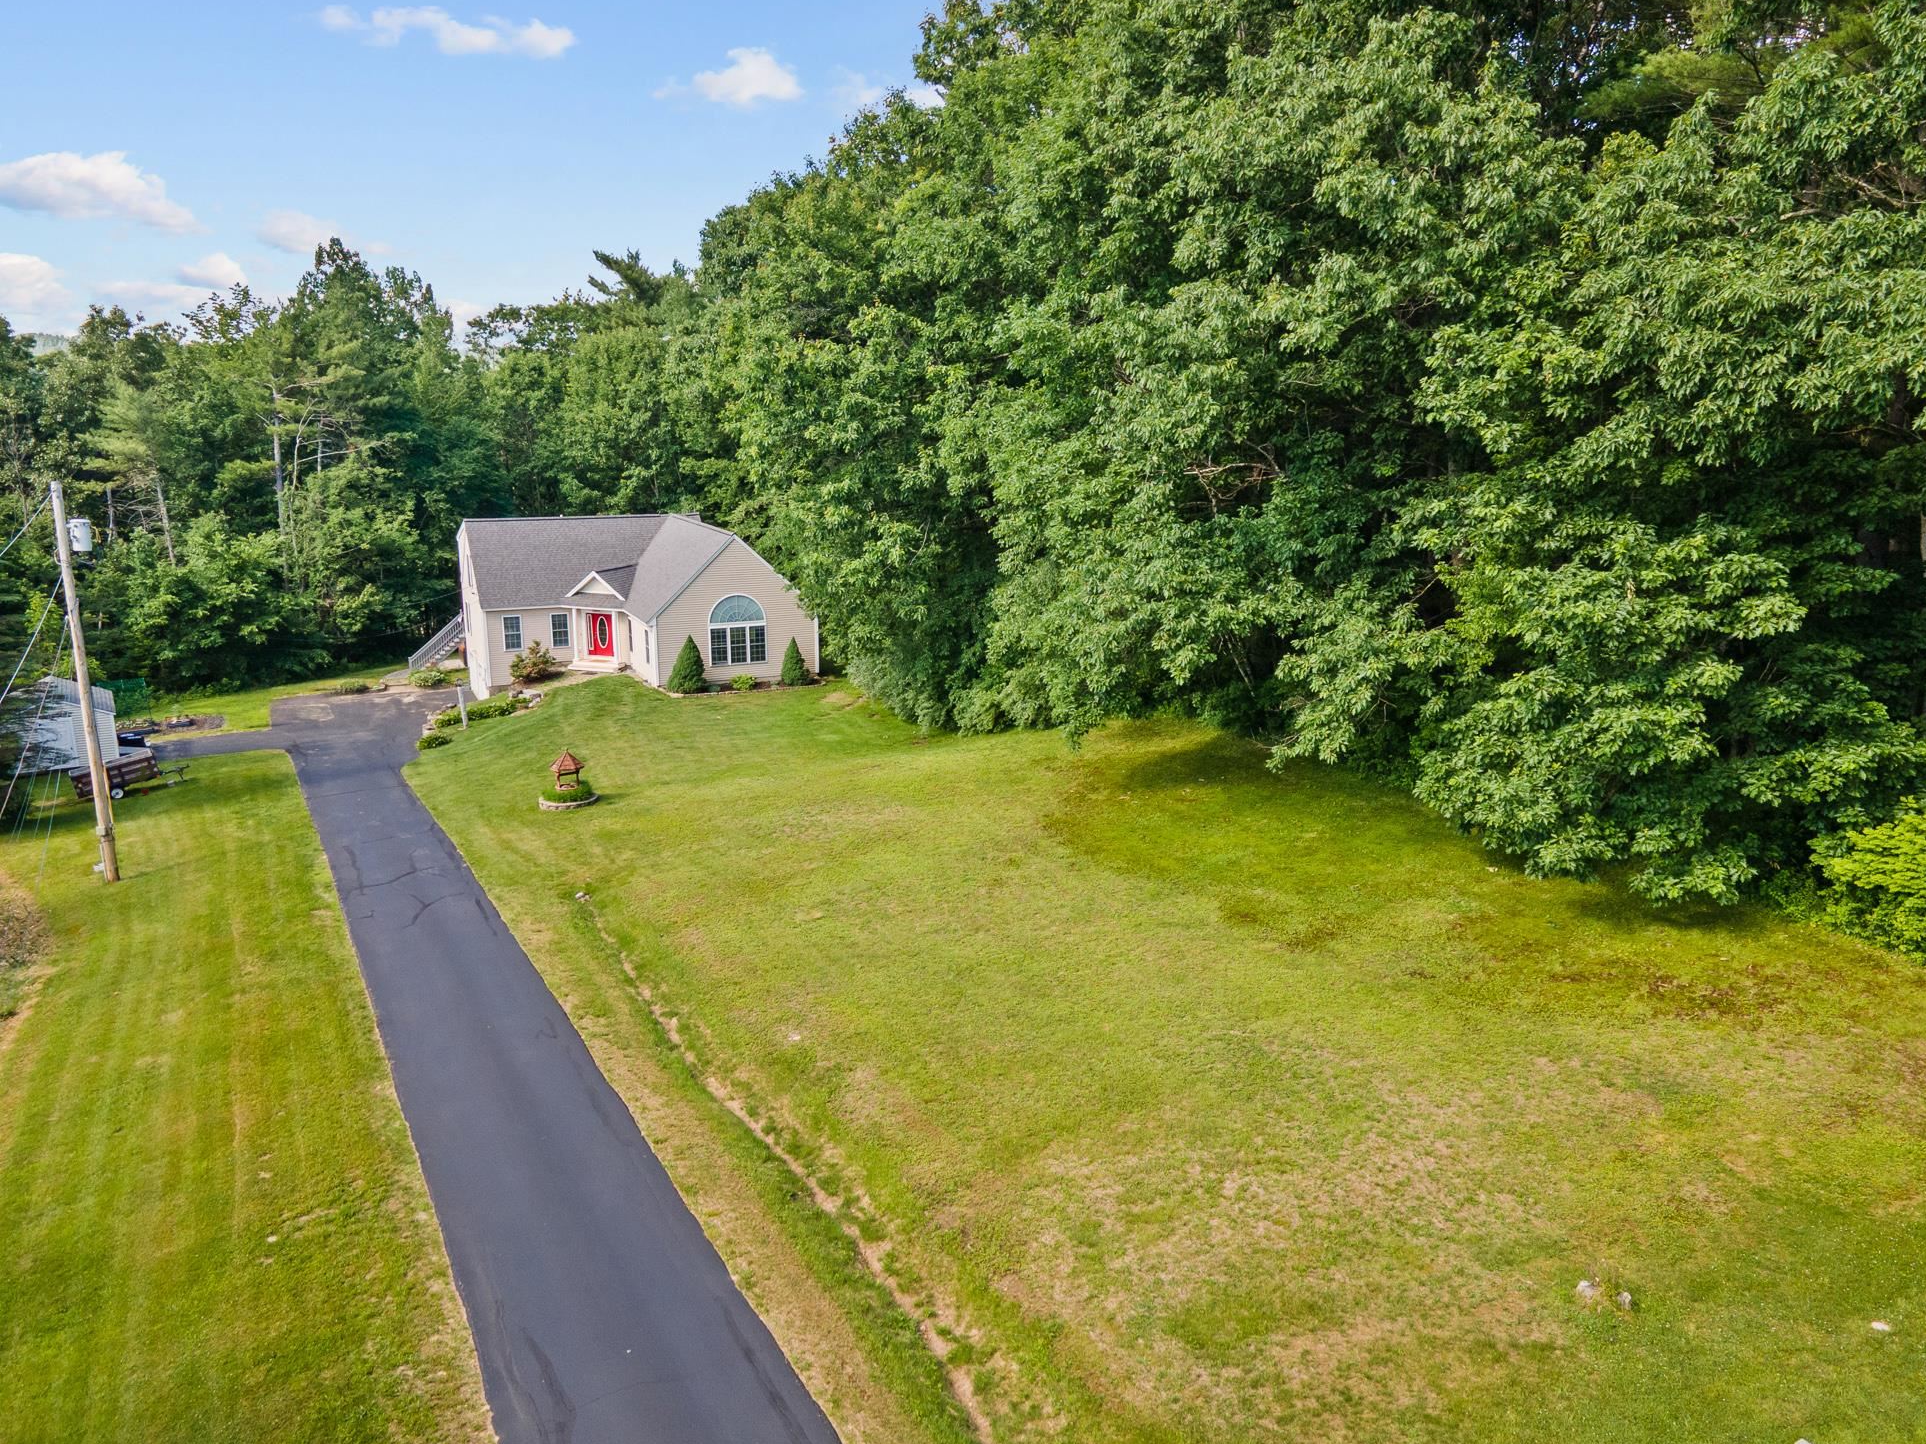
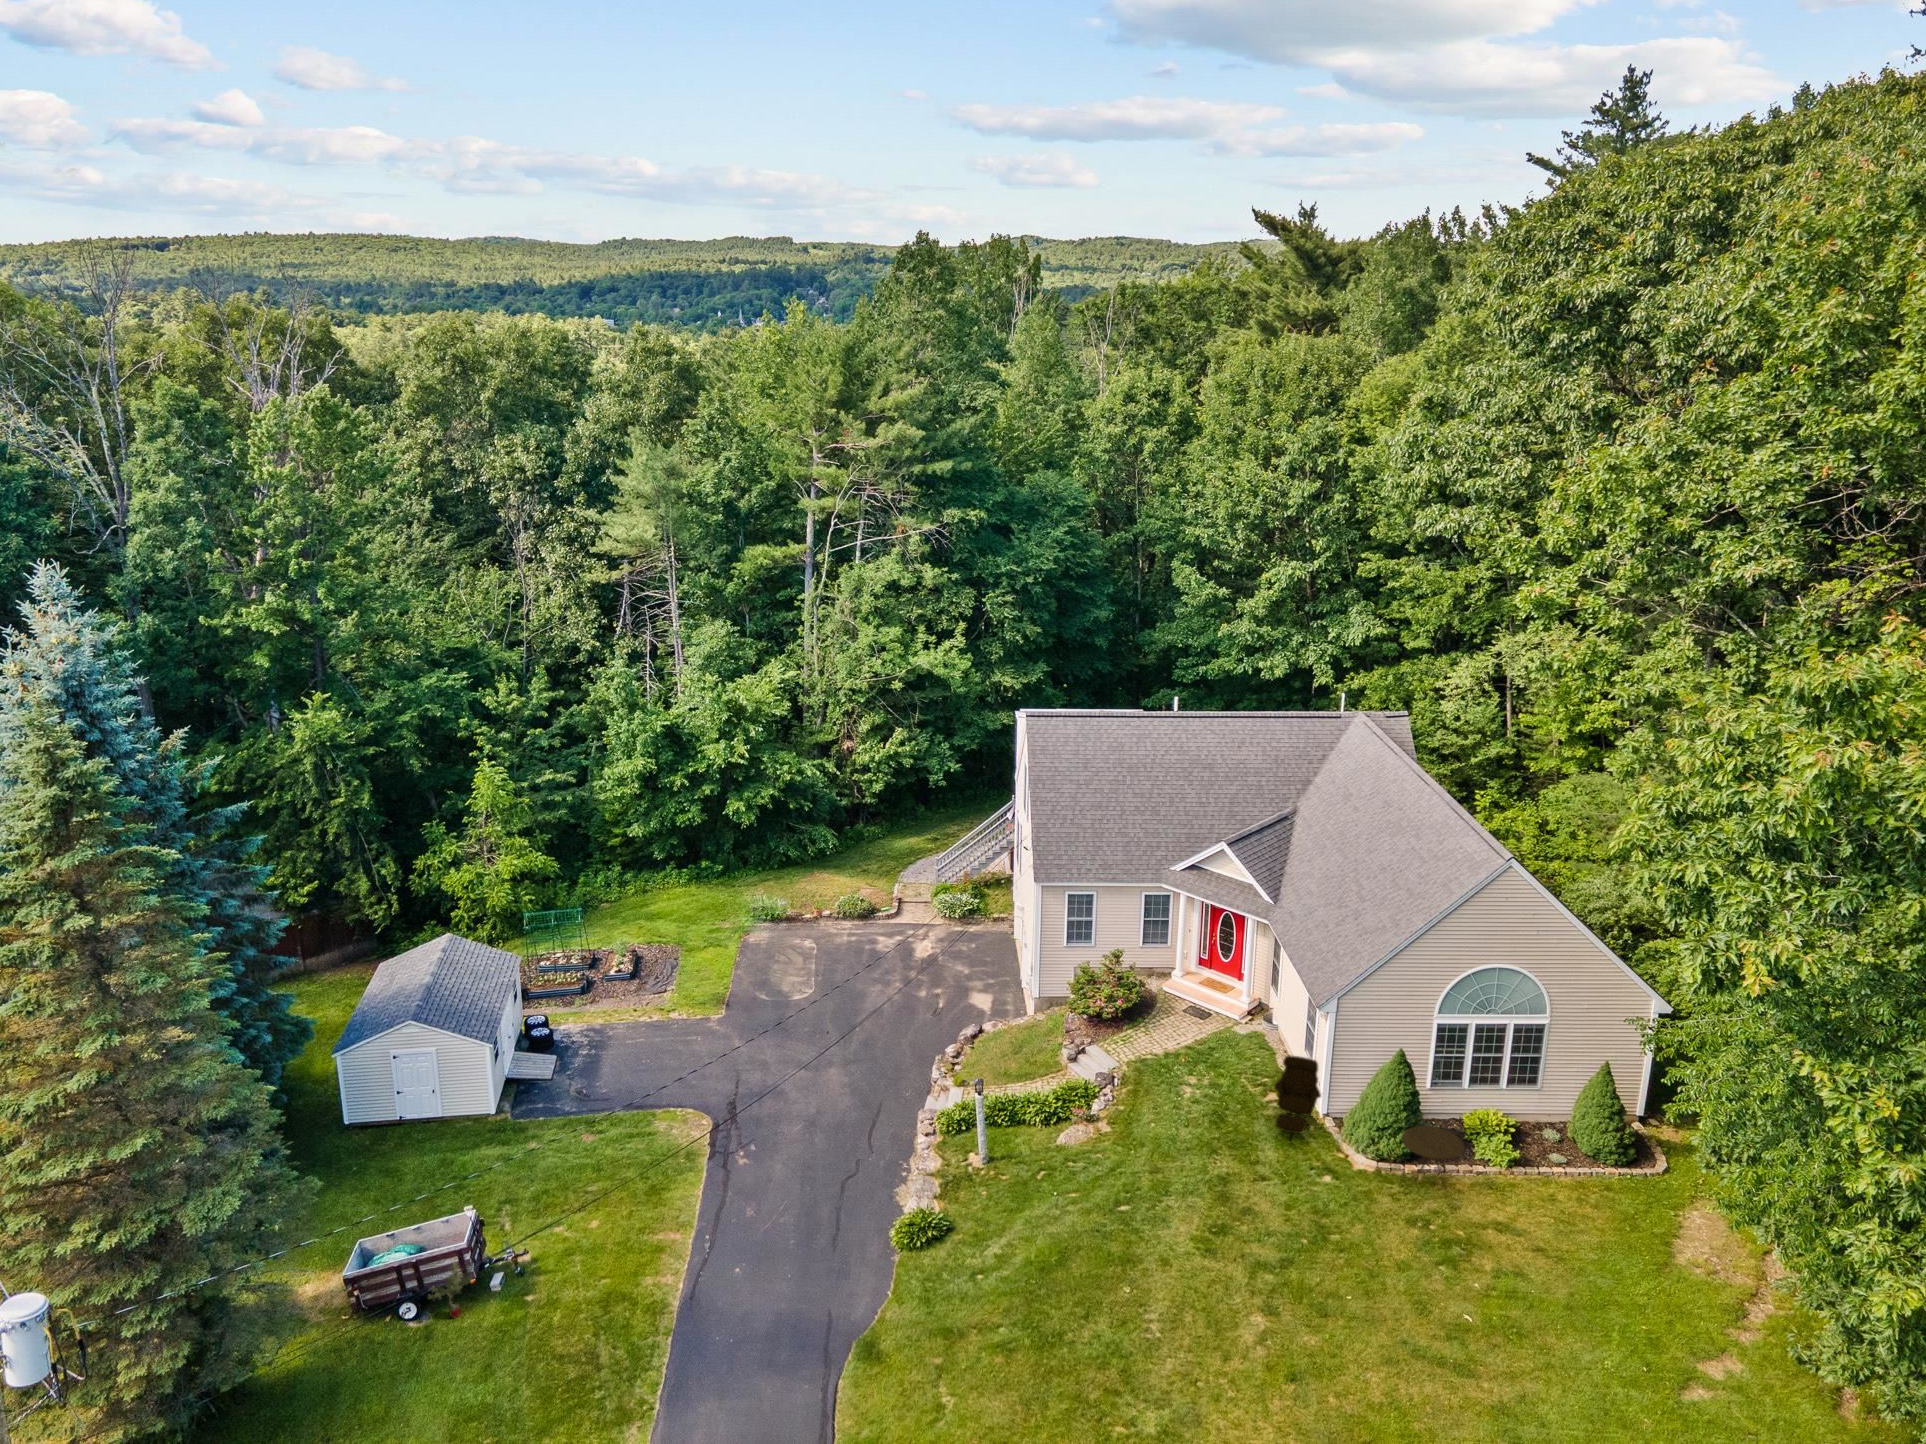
lounge chair: none [632,658,657,693] -> present [1274,1056,1321,1137]
round table: none [692,669,721,692] -> present [1402,1126,1464,1187]

